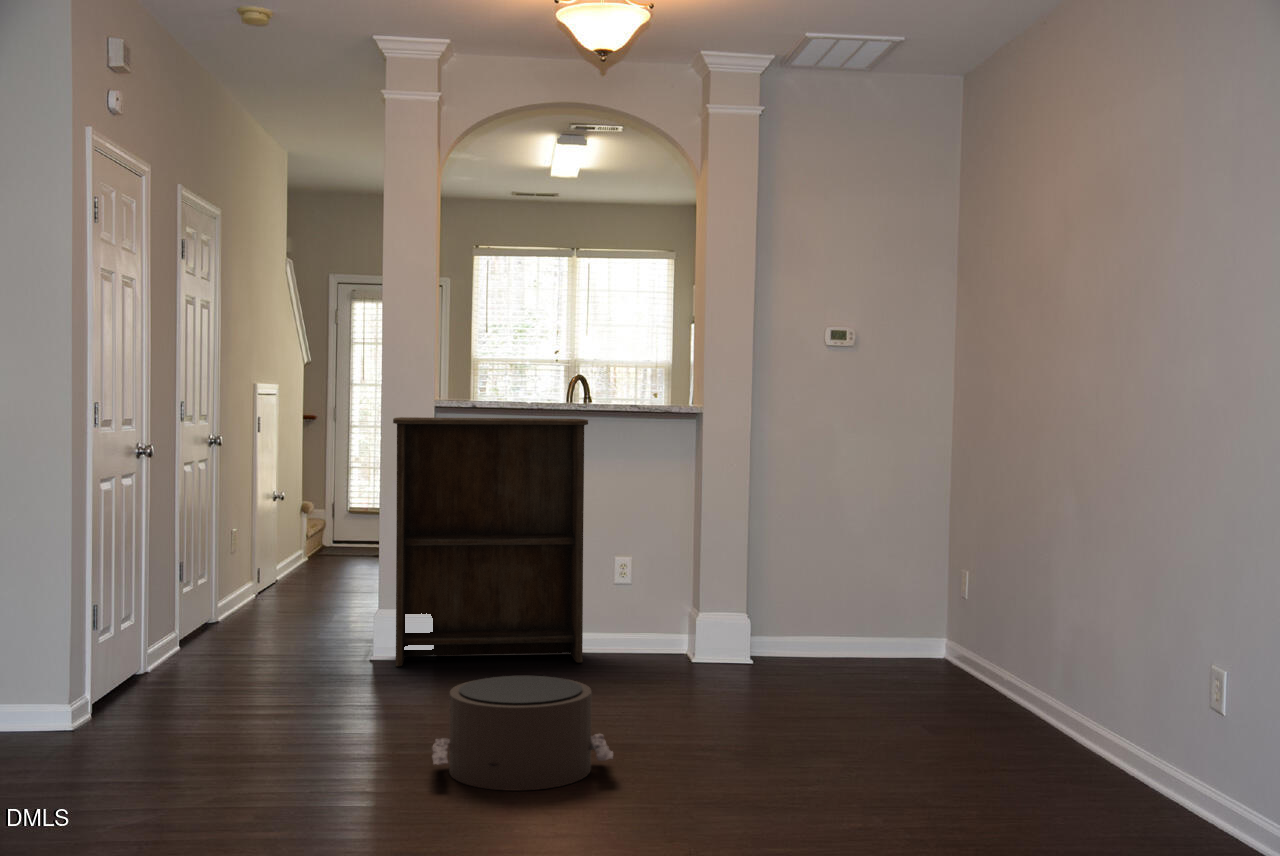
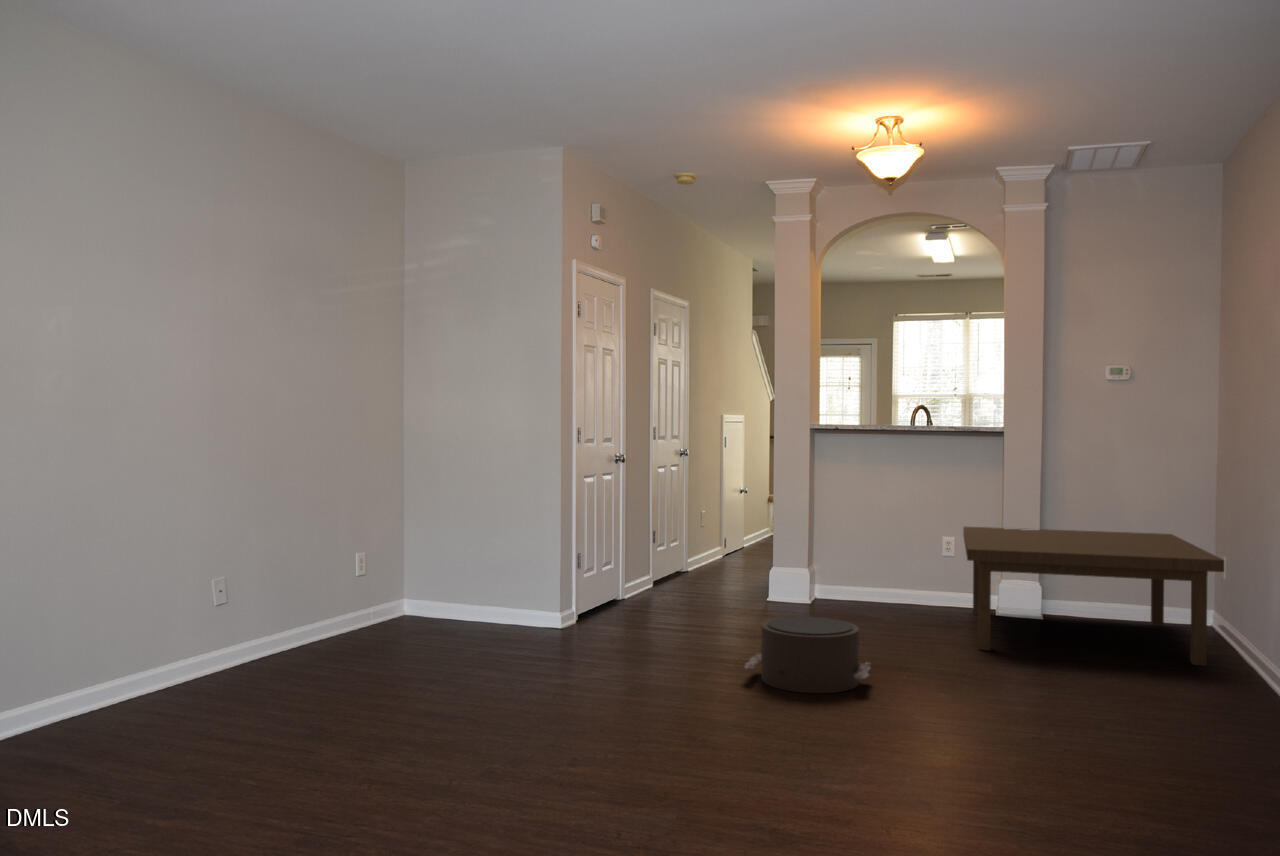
bookshelf: present [393,417,588,666] -> none [777,438,918,619]
coffee table: none [633,532,972,697] -> present [963,526,1224,666]

